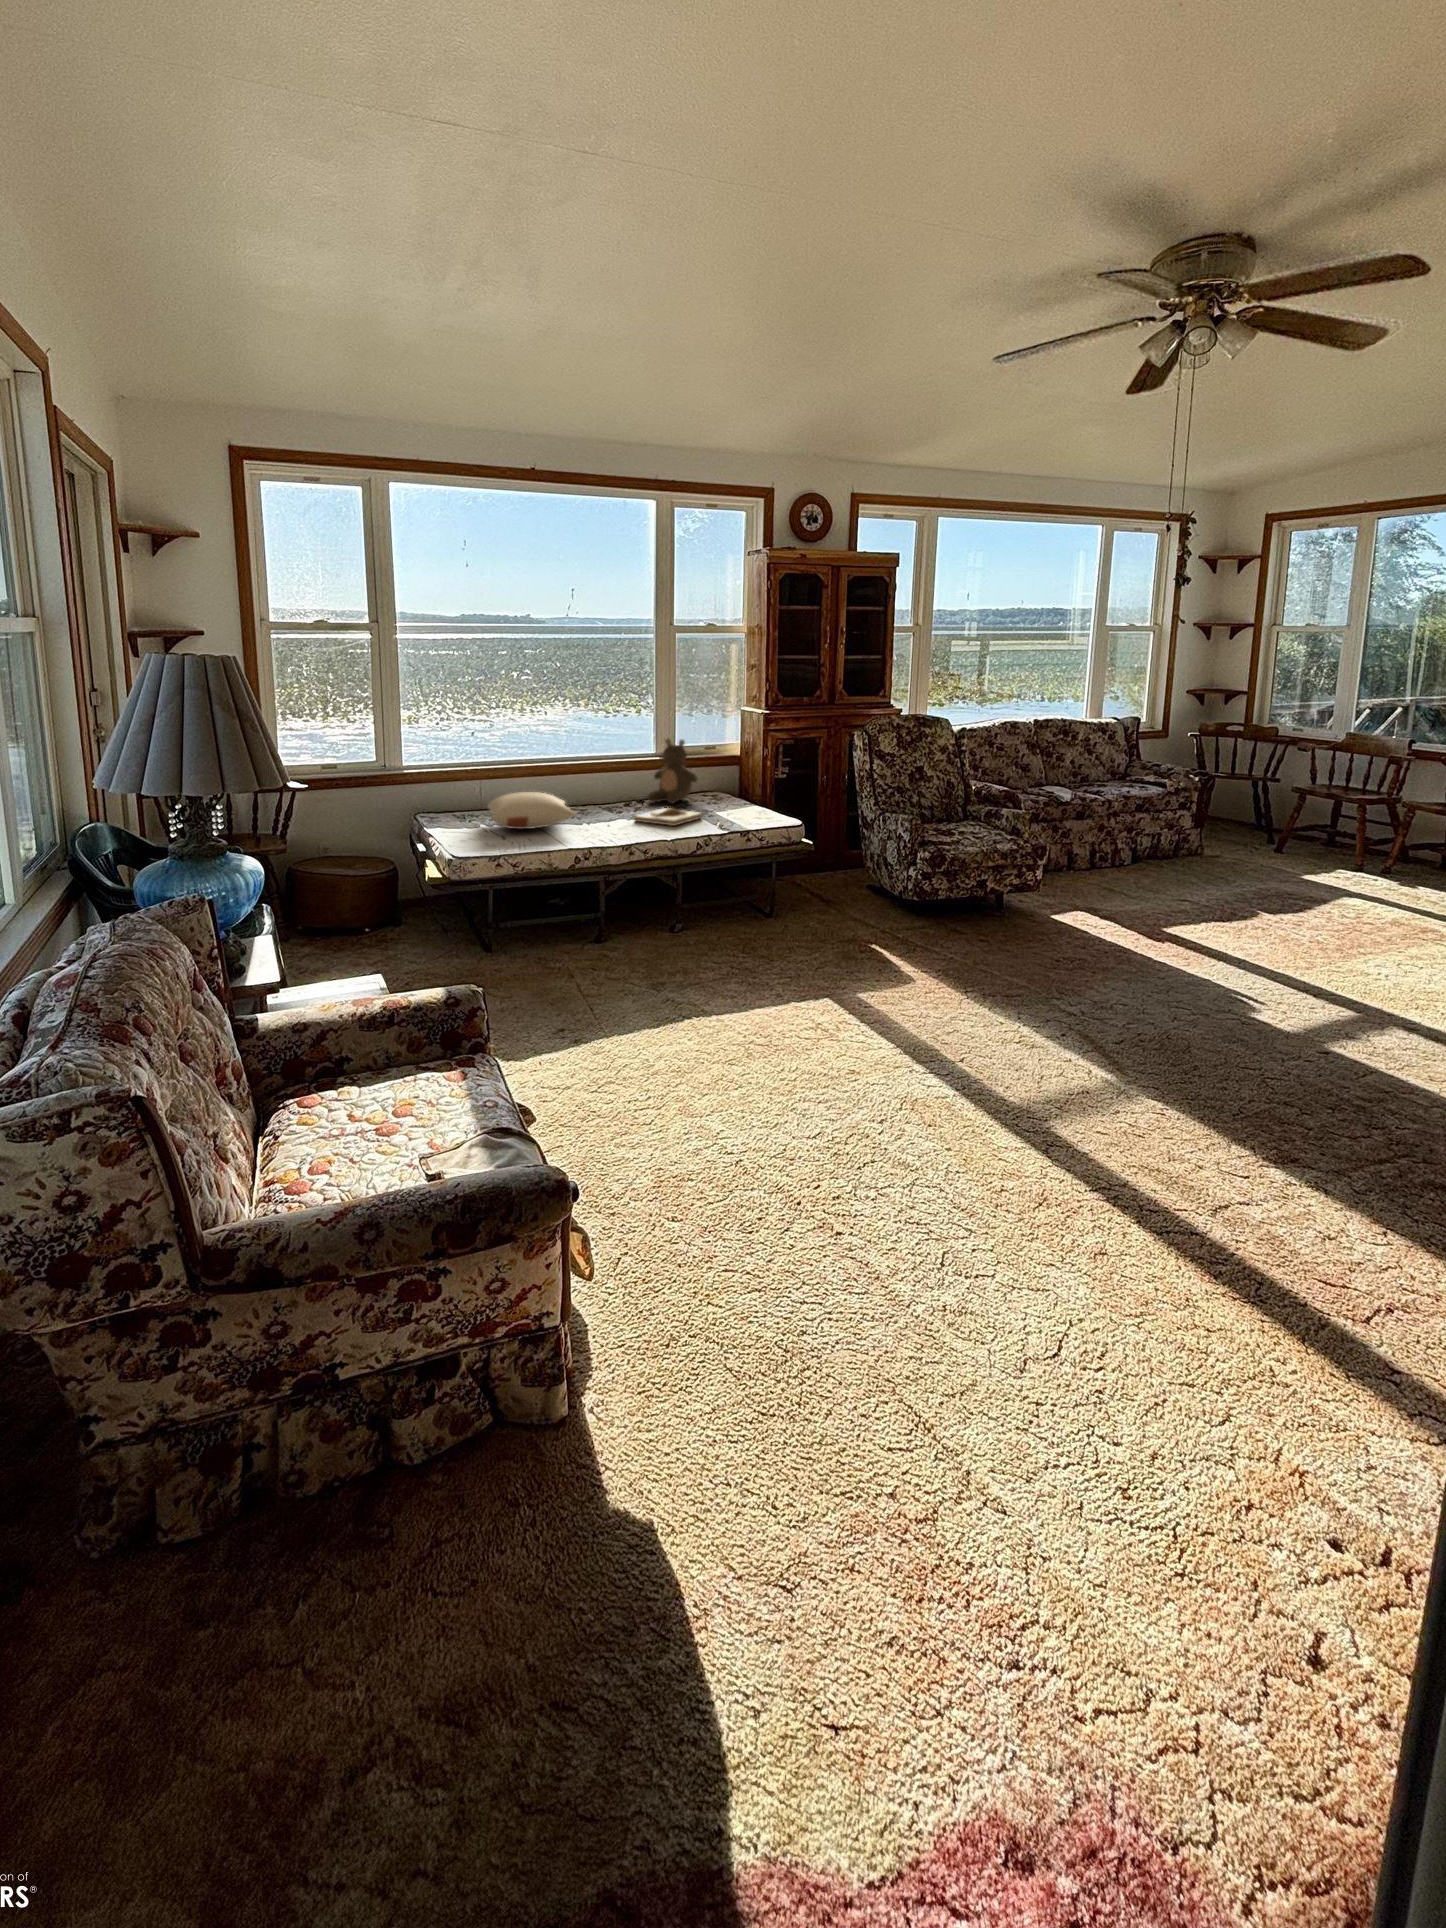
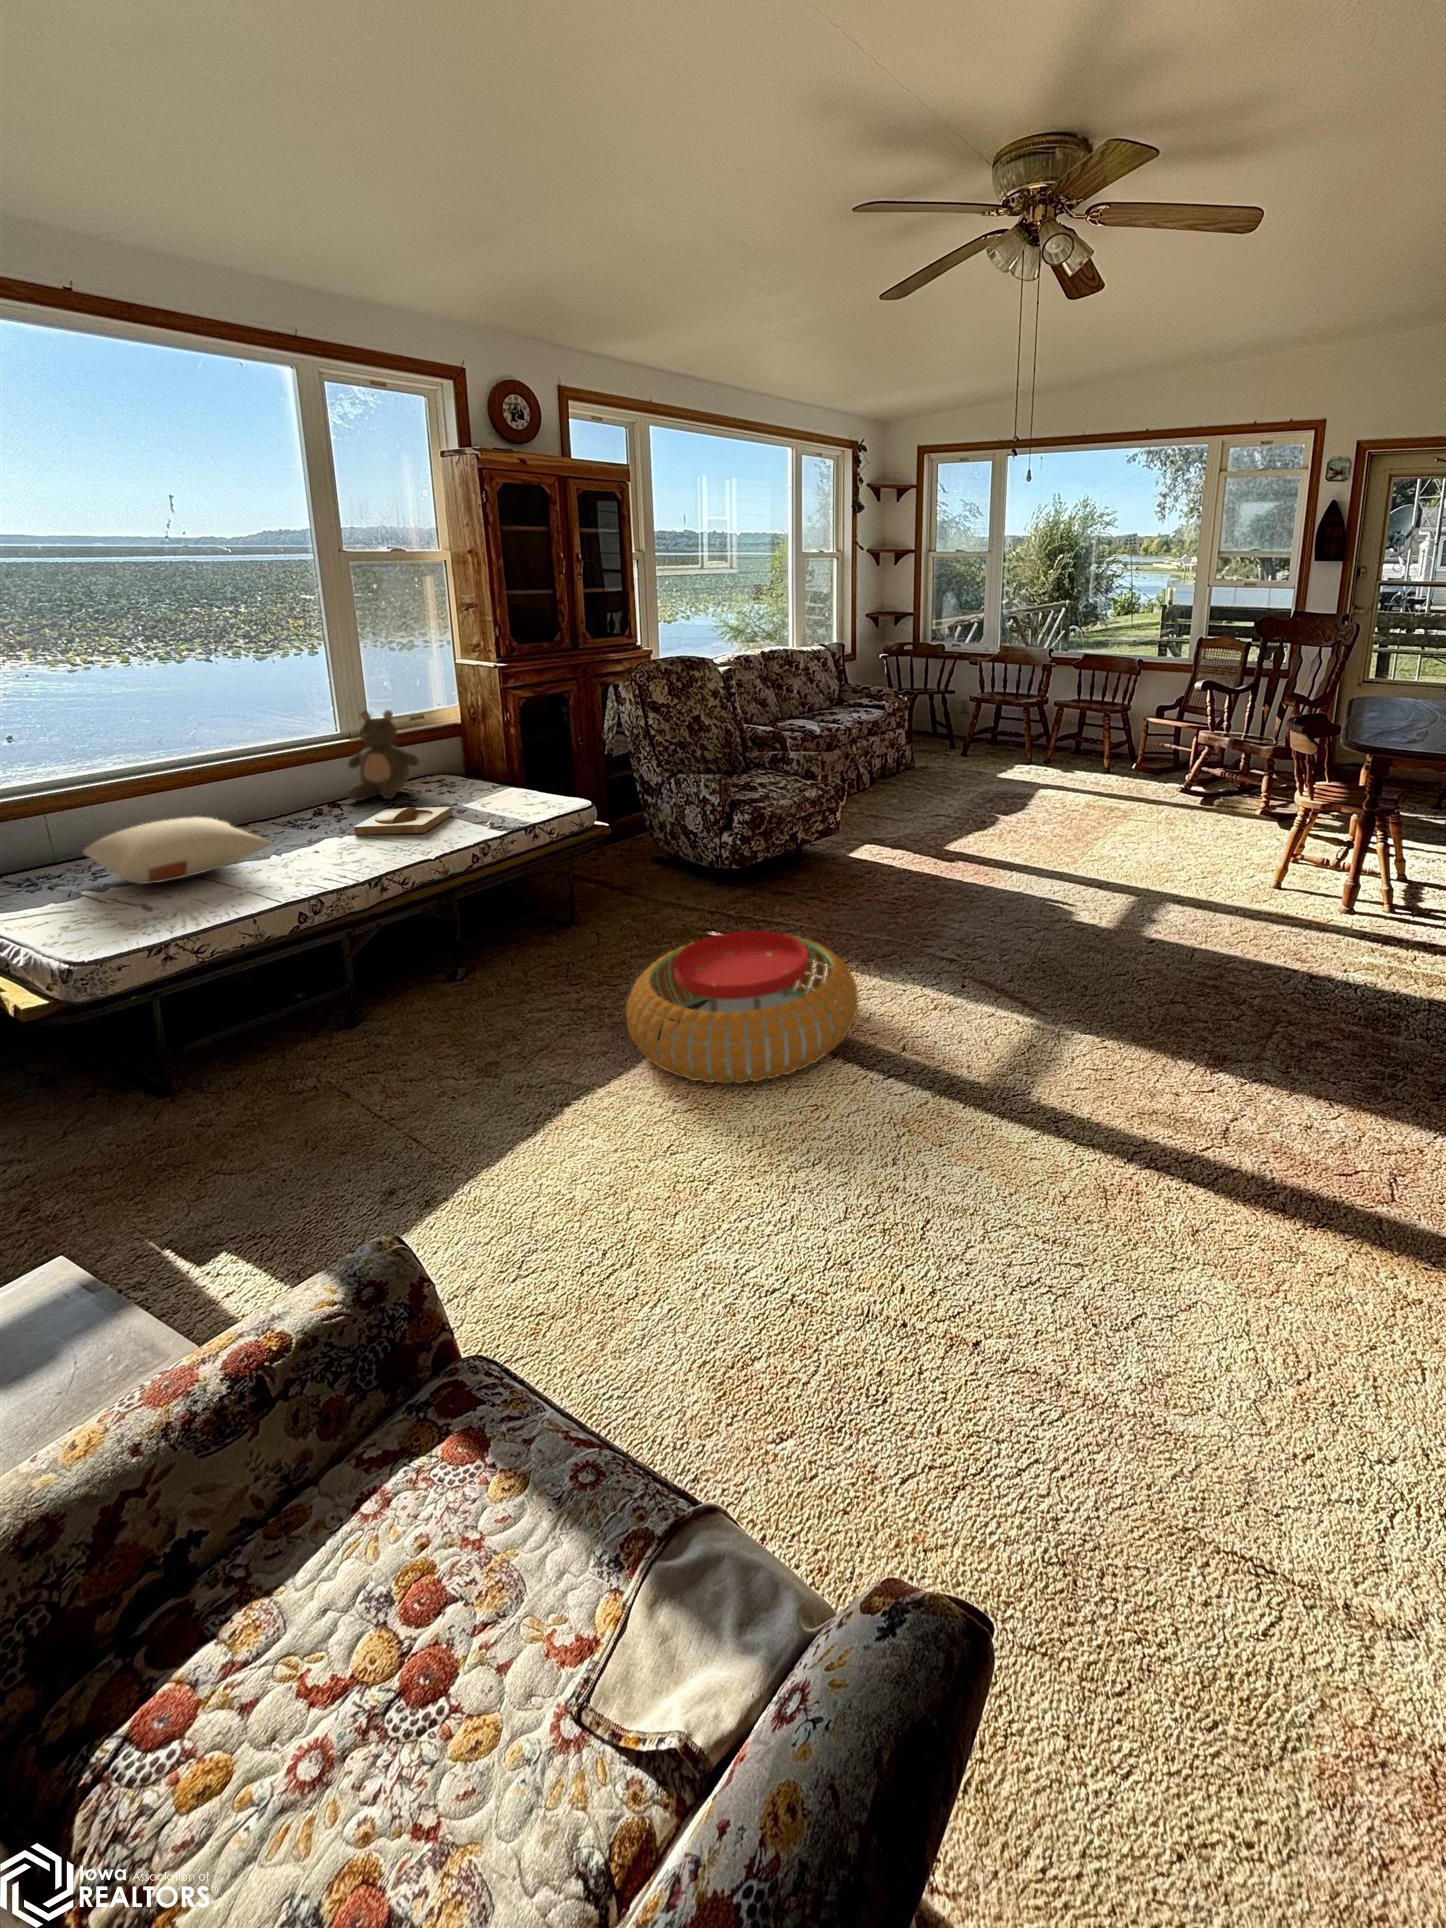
pouf: none [745,933,938,1046] -> present [626,931,858,1084]

